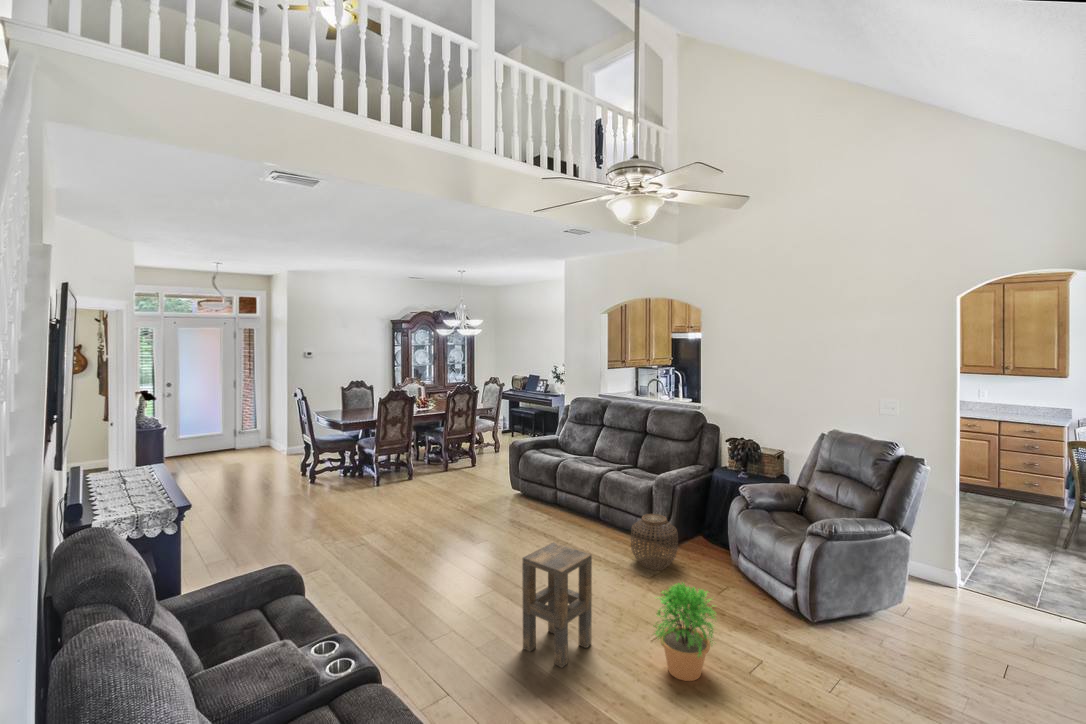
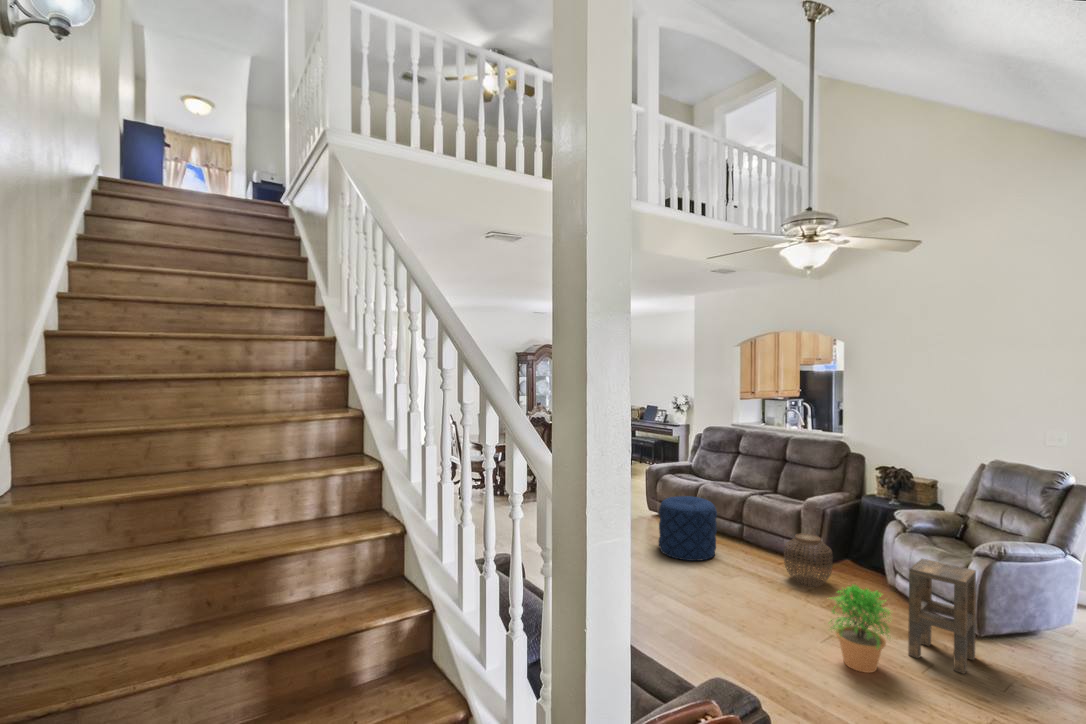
pouf: none [510,477,569,547] -> present [659,496,717,561]
side table: present [522,543,592,668] -> present [908,559,976,674]

